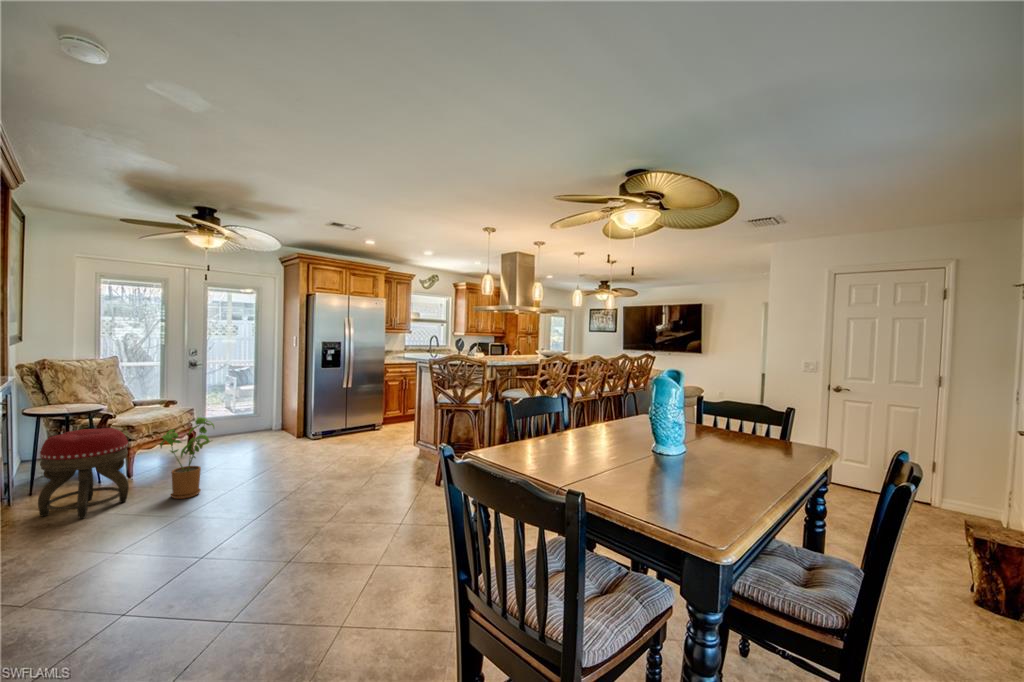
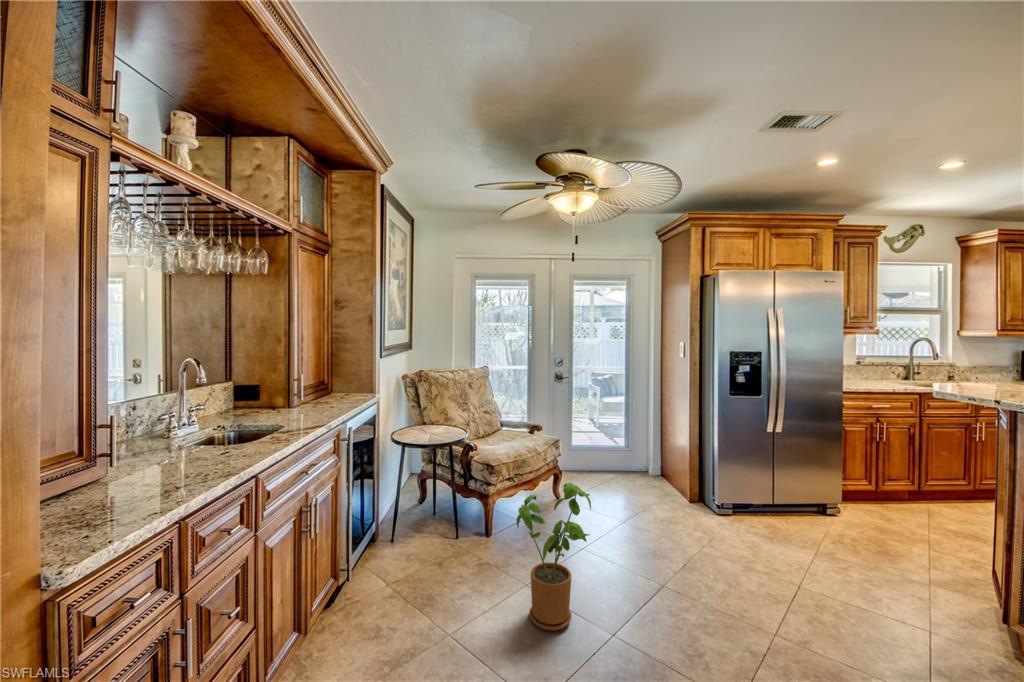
footstool: present [38,428,129,519] -> none [384,475,479,630]

